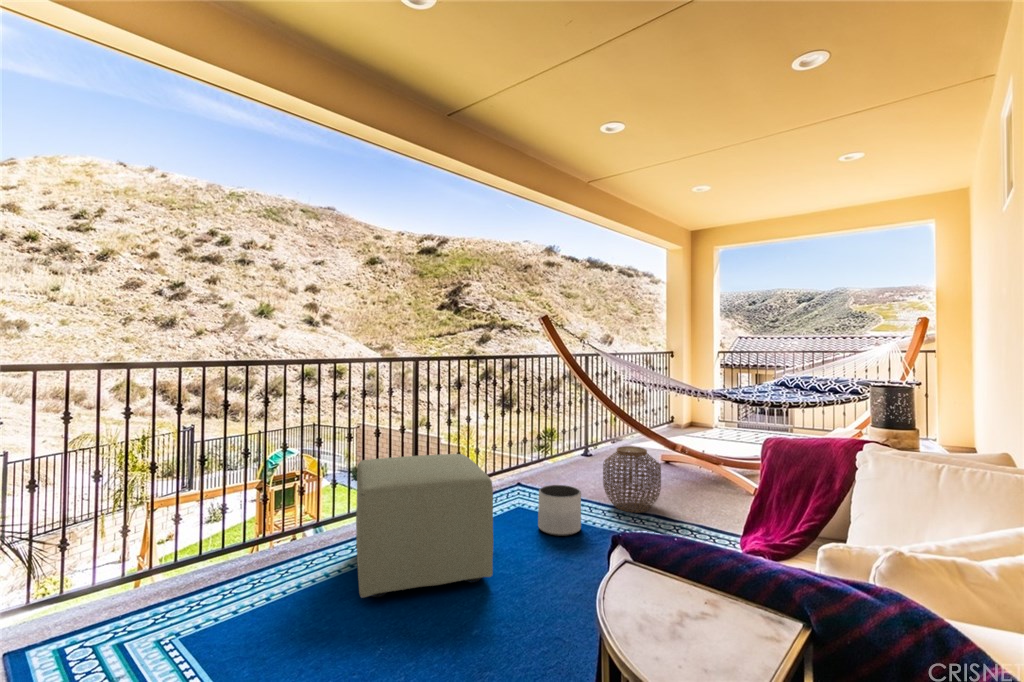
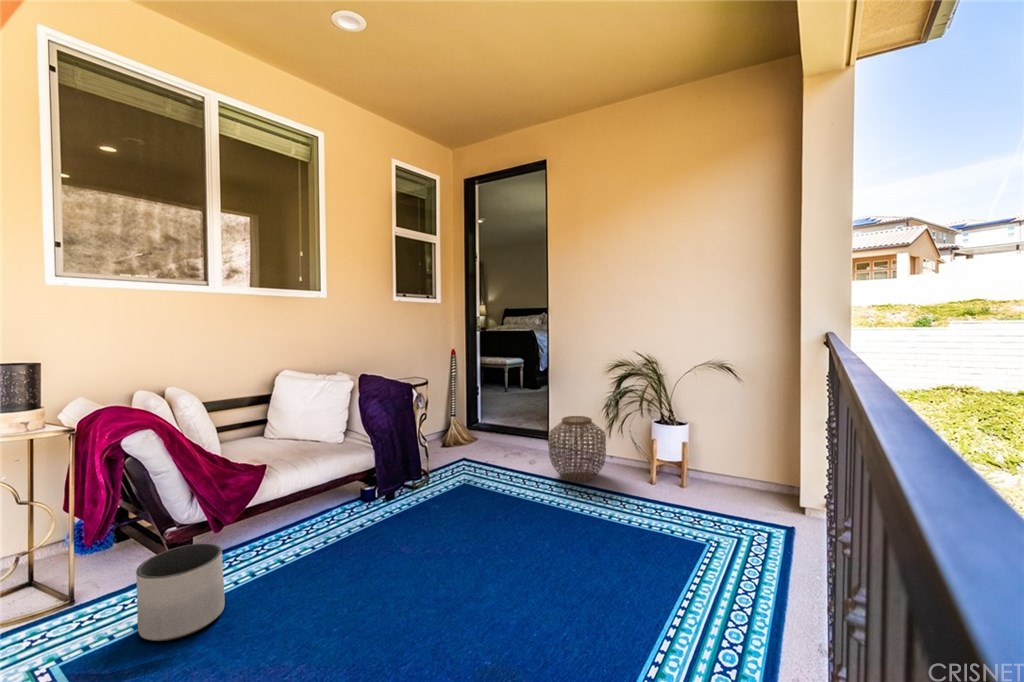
ottoman: present [356,454,493,598] -> none [279,433,433,596]
planter: present [538,485,581,536] -> present [136,543,225,641]

